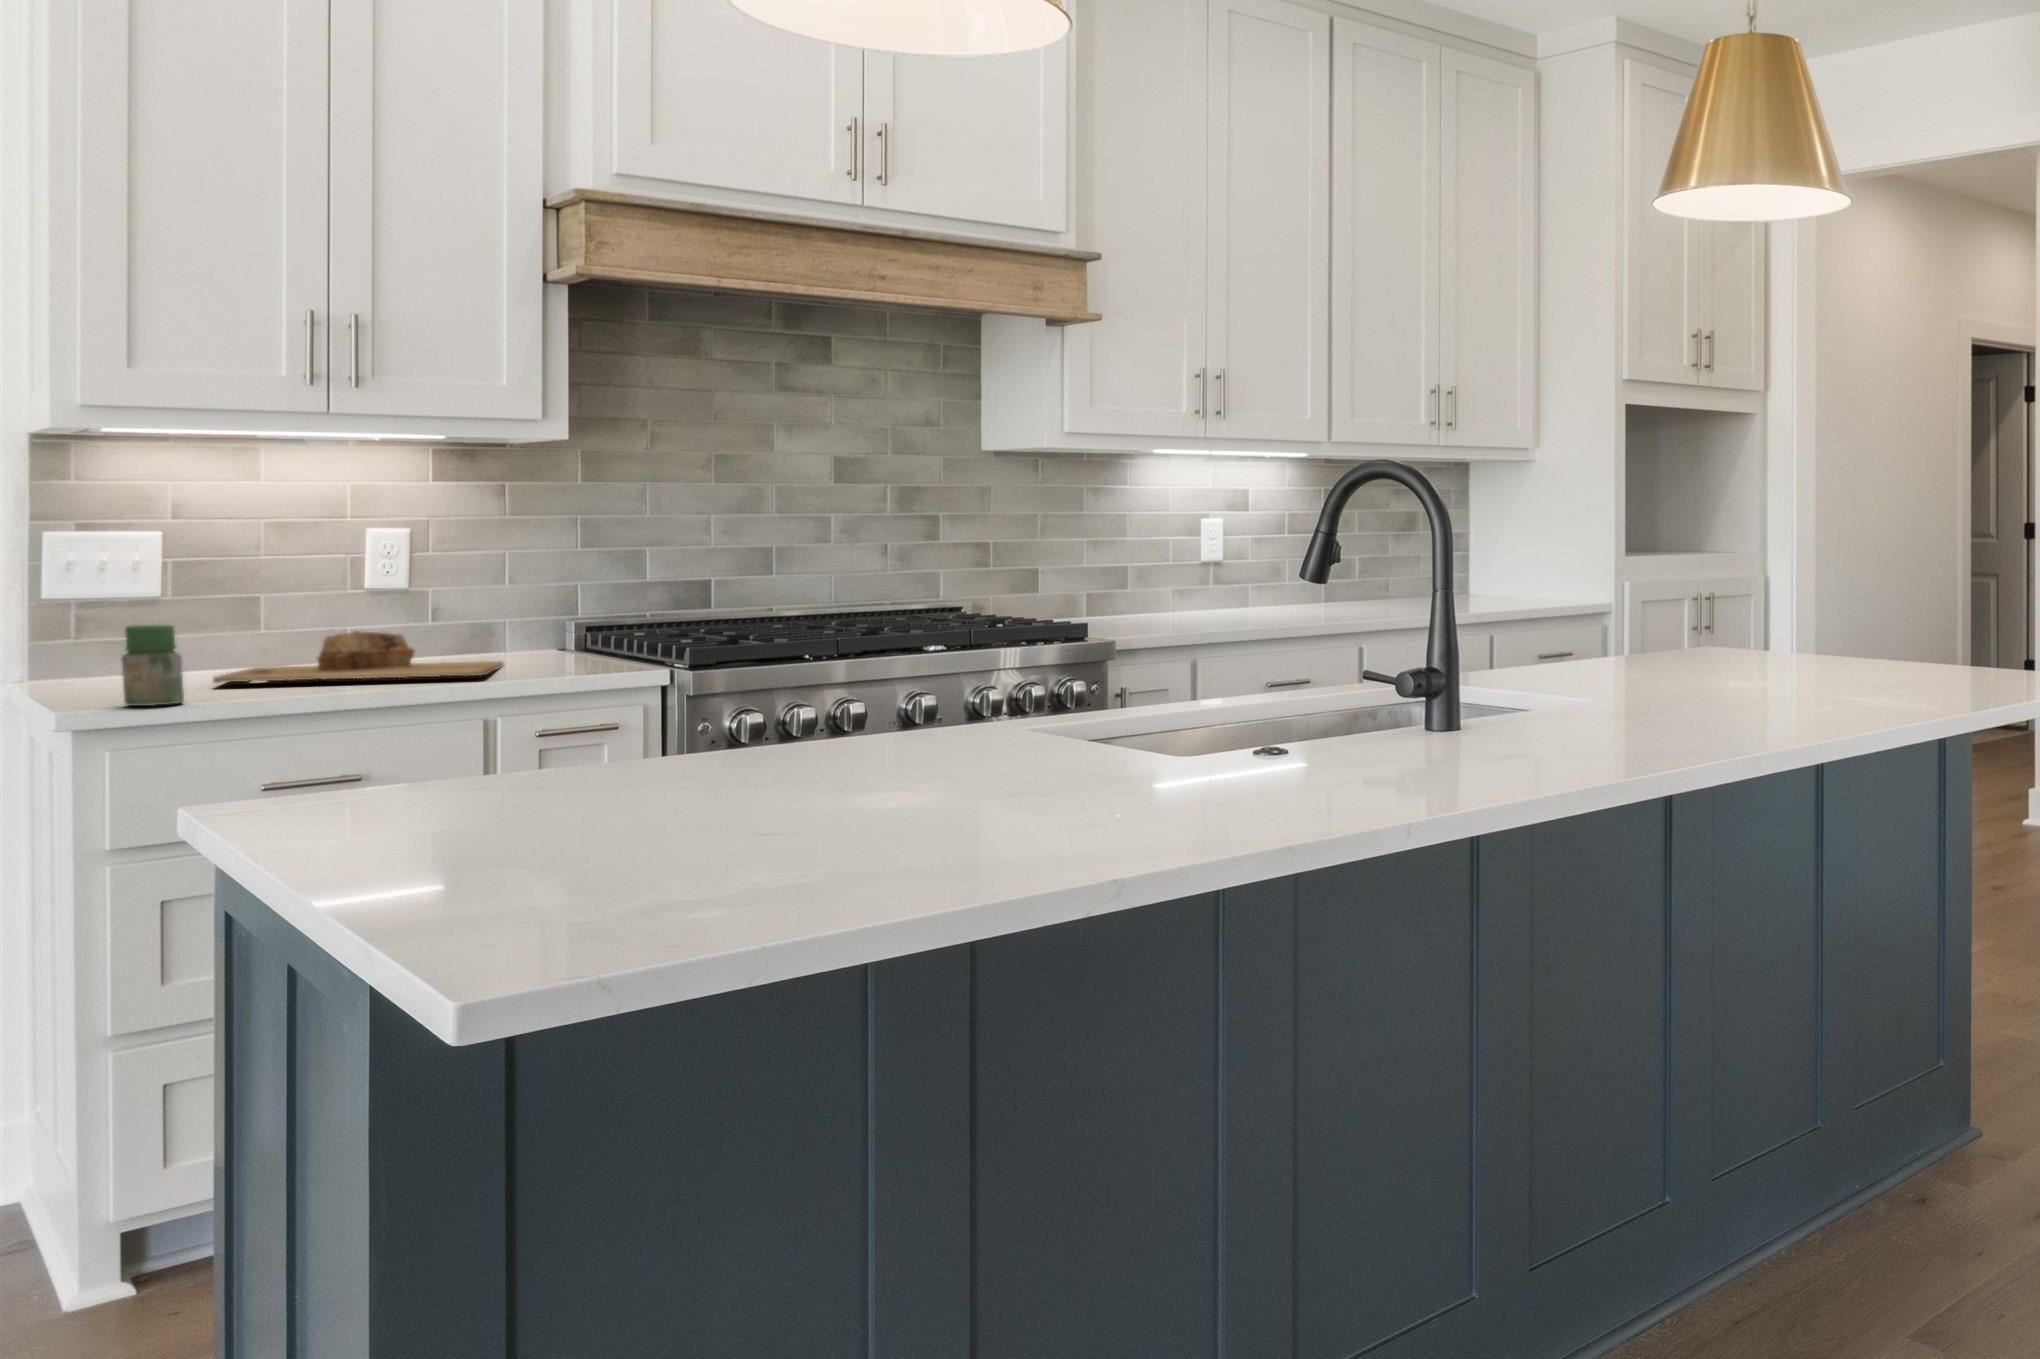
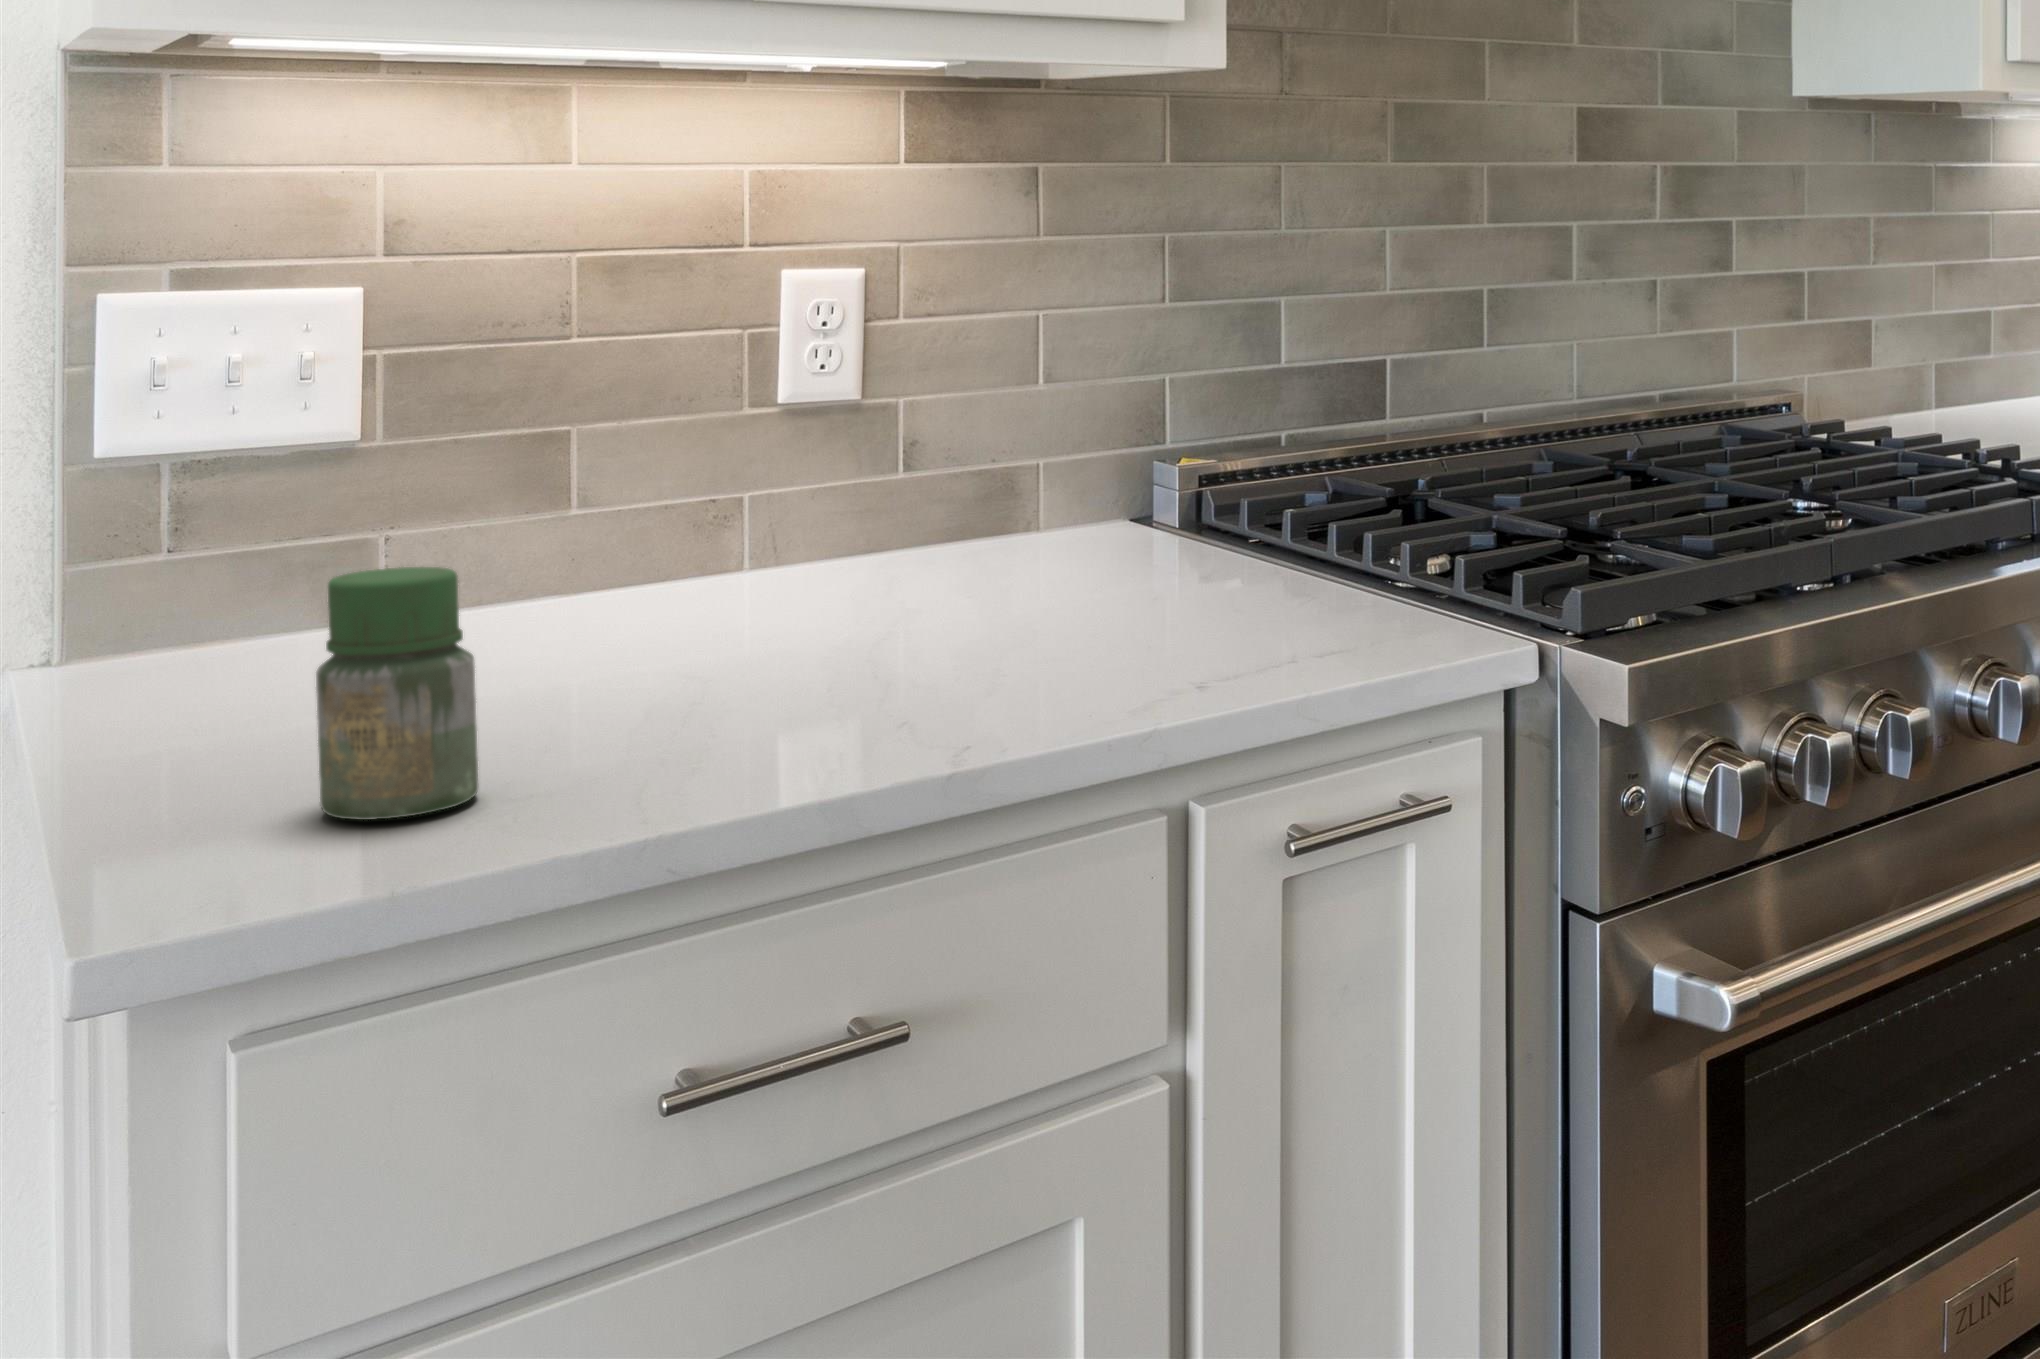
cutting board: present [213,631,503,683] -> none [511,527,1147,692]

